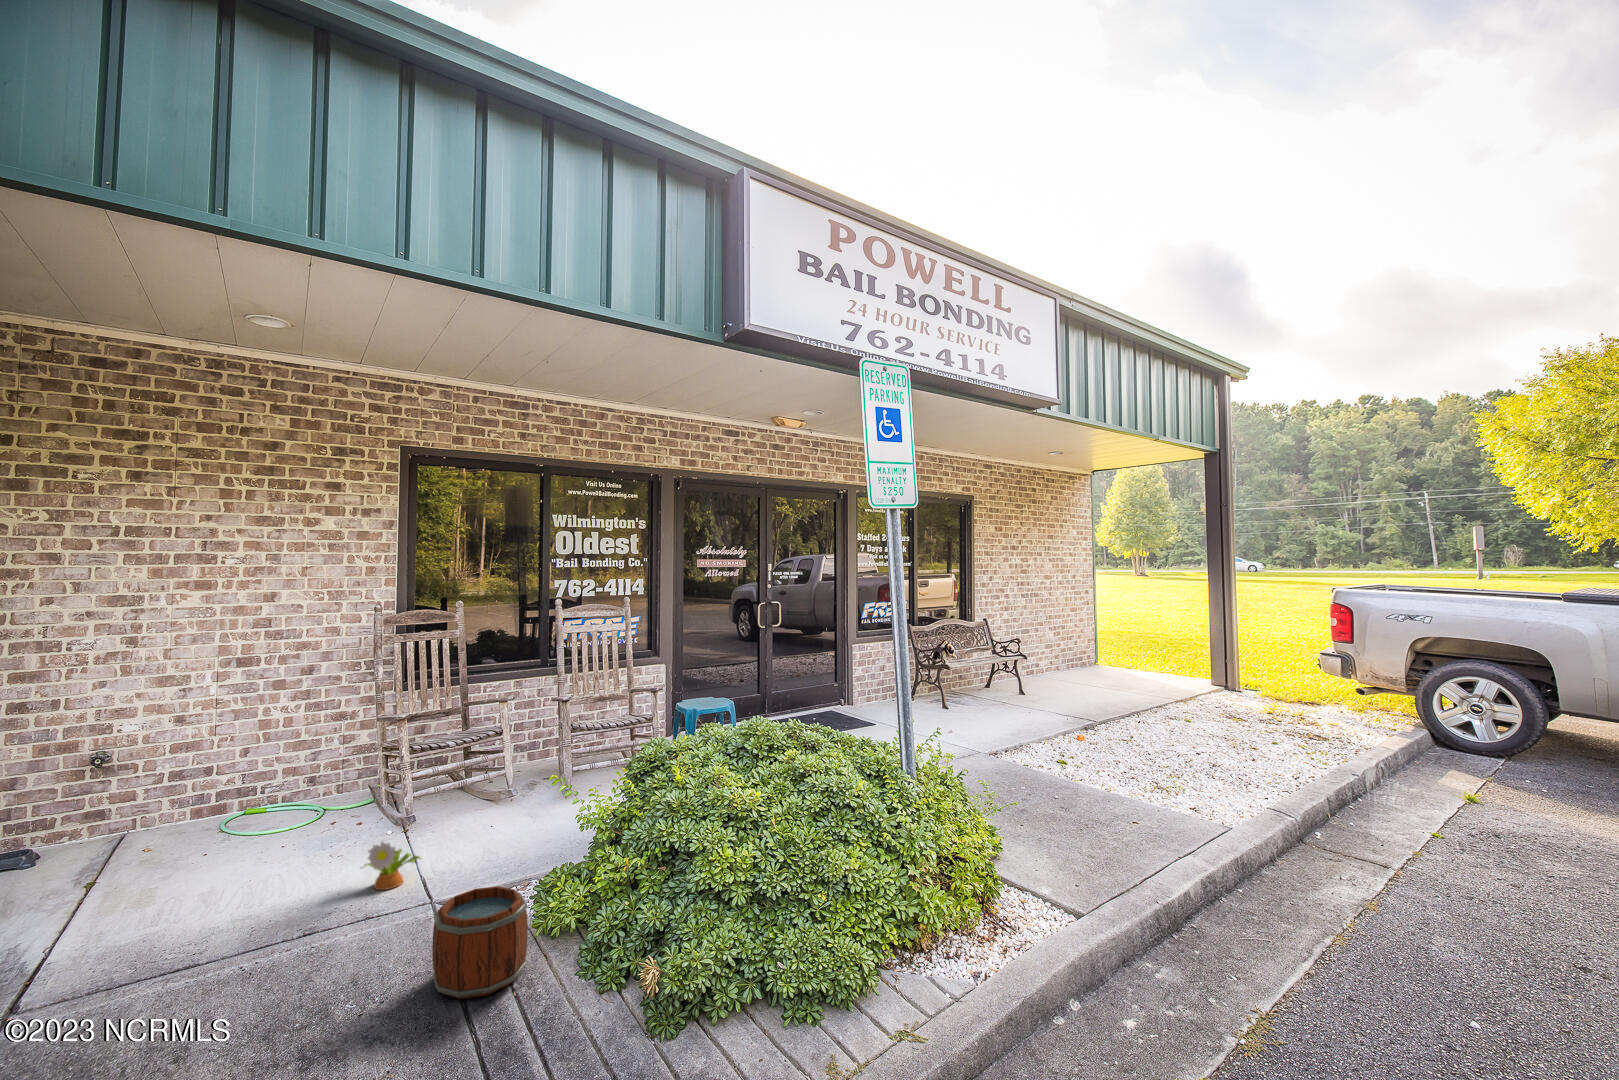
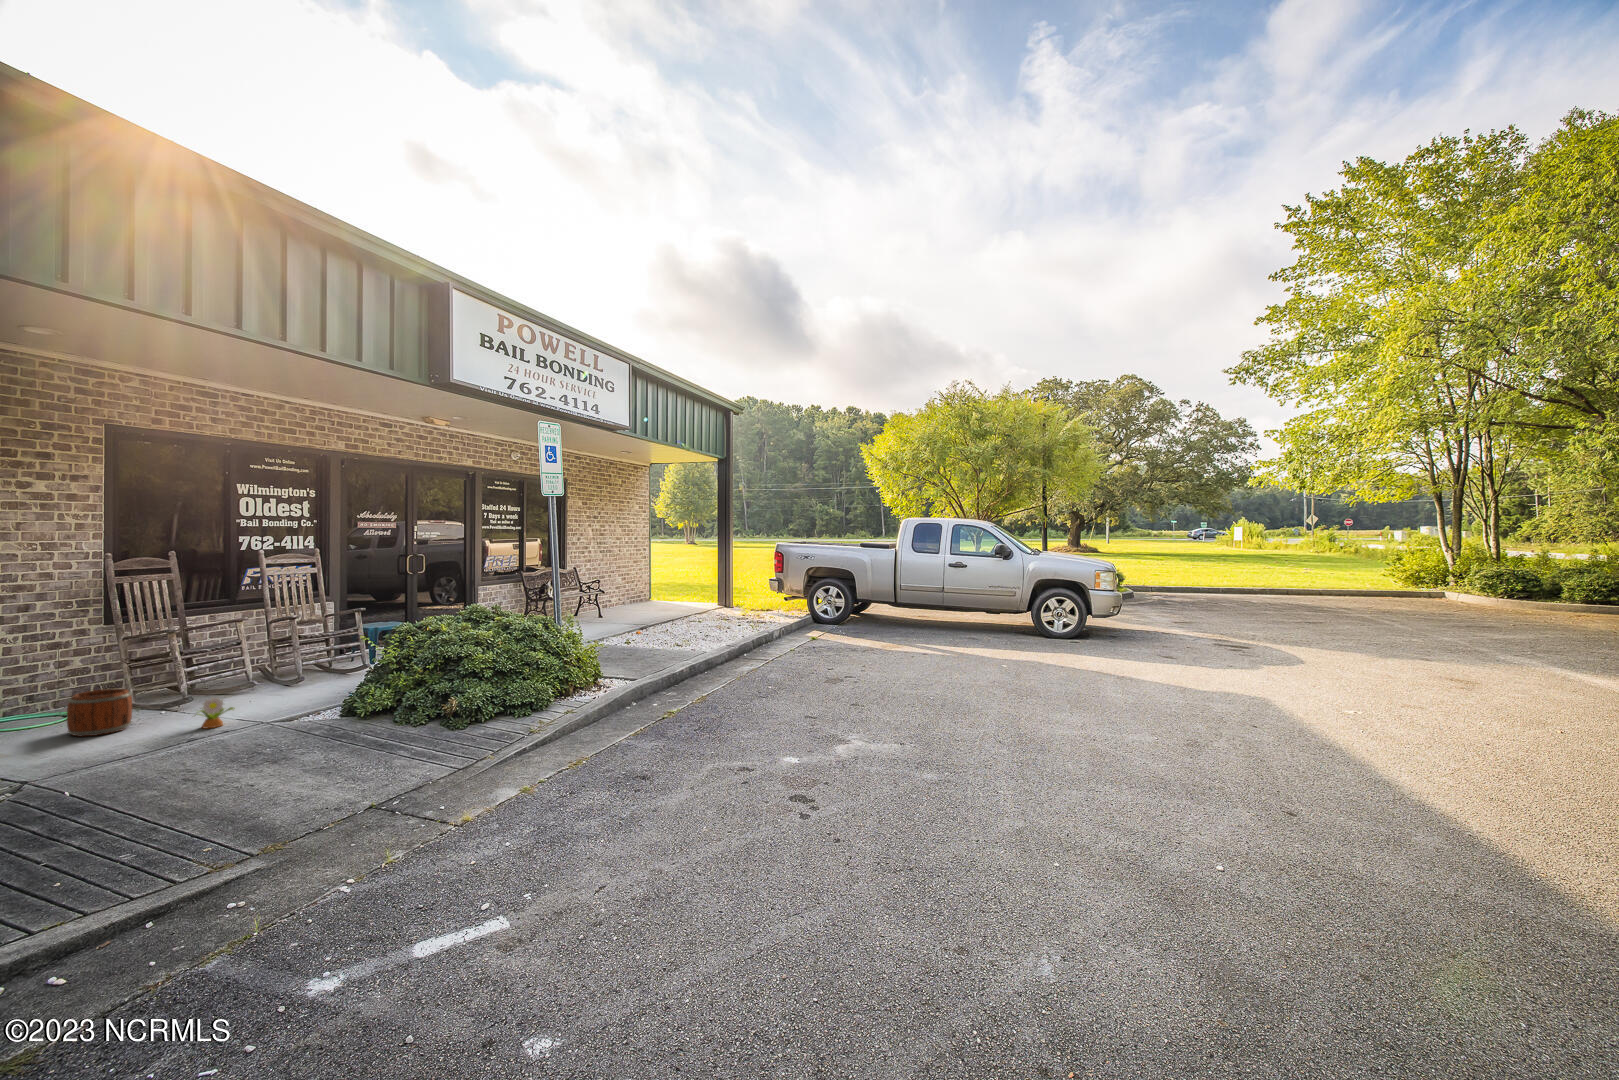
bucket: present [432,886,528,999] -> present [67,689,132,736]

